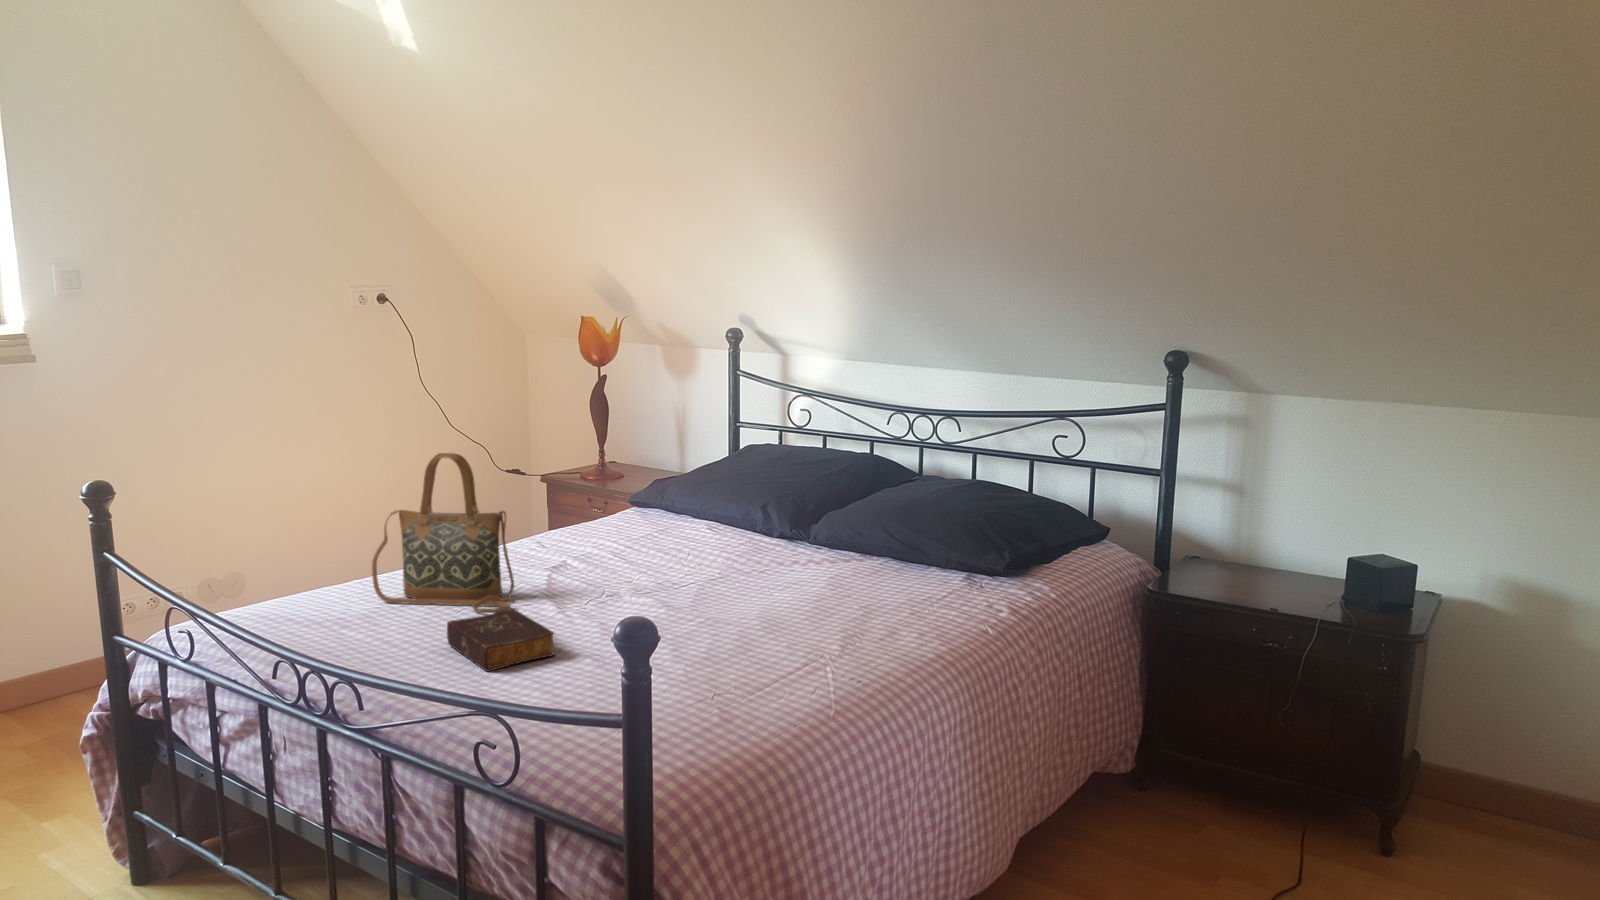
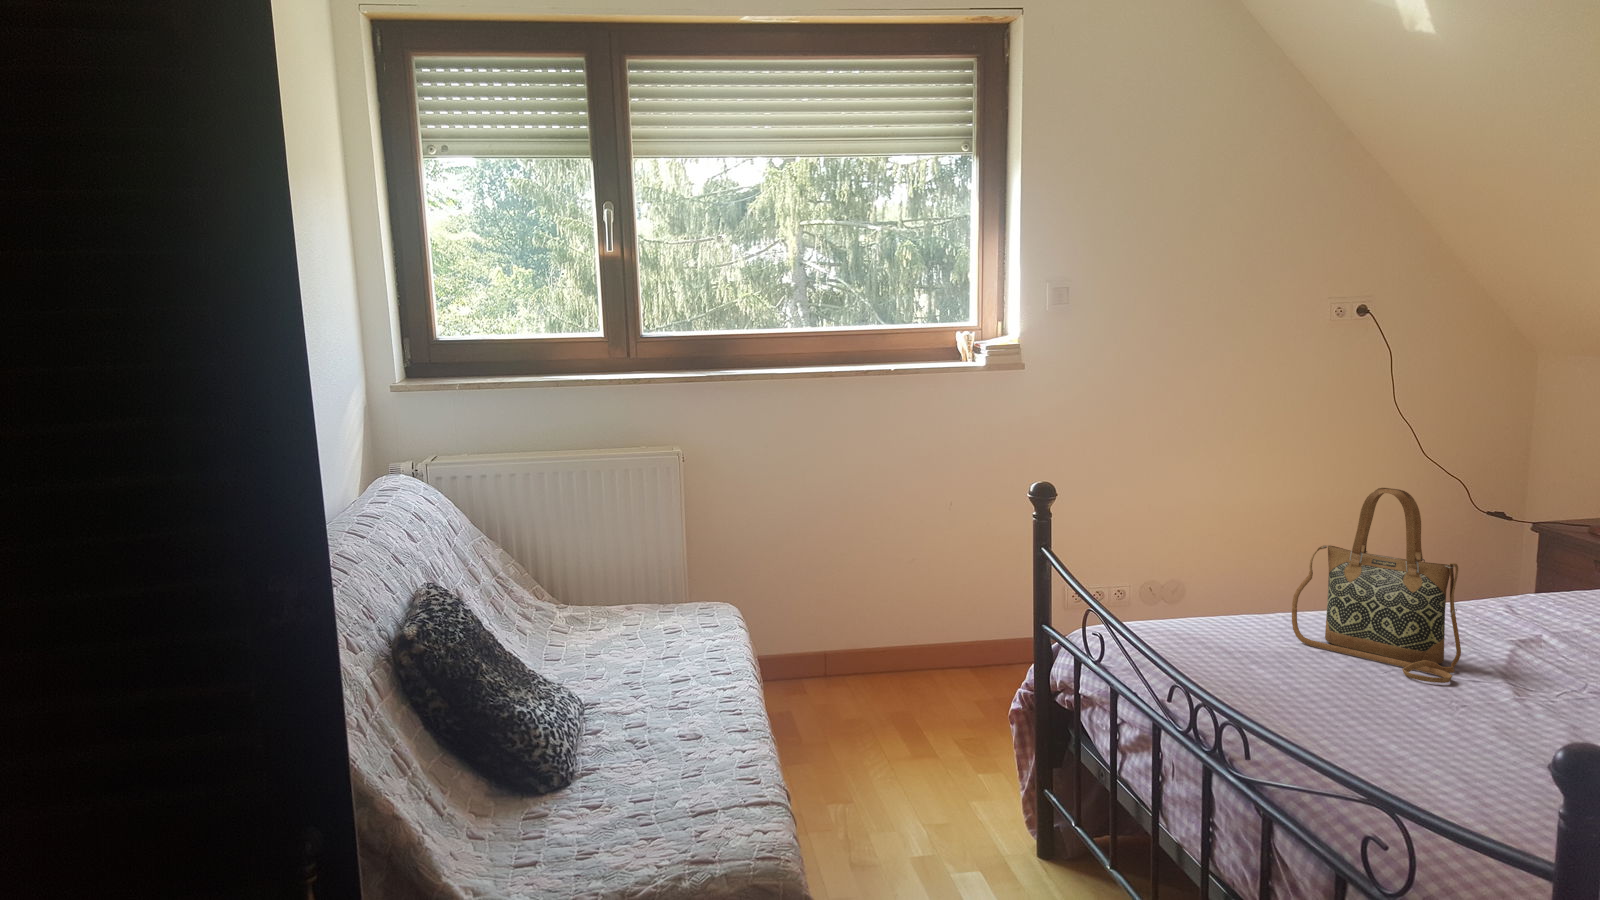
book: present [447,609,555,672] -> none [1363,681,1501,754]

